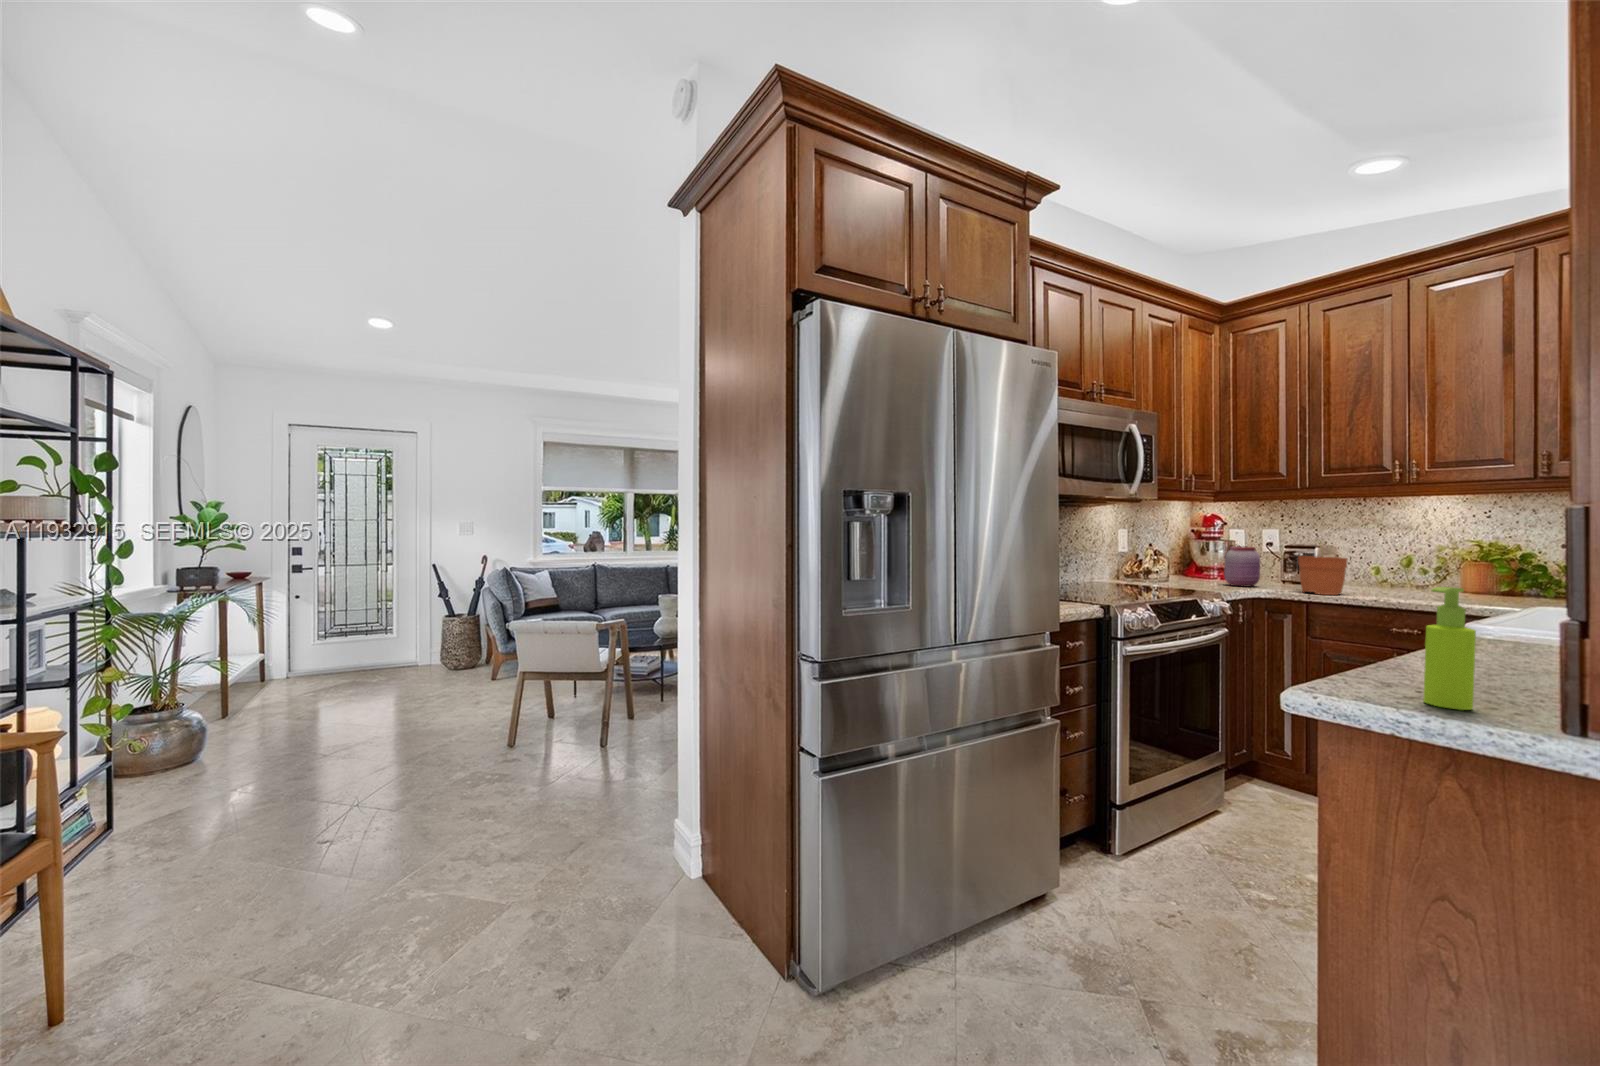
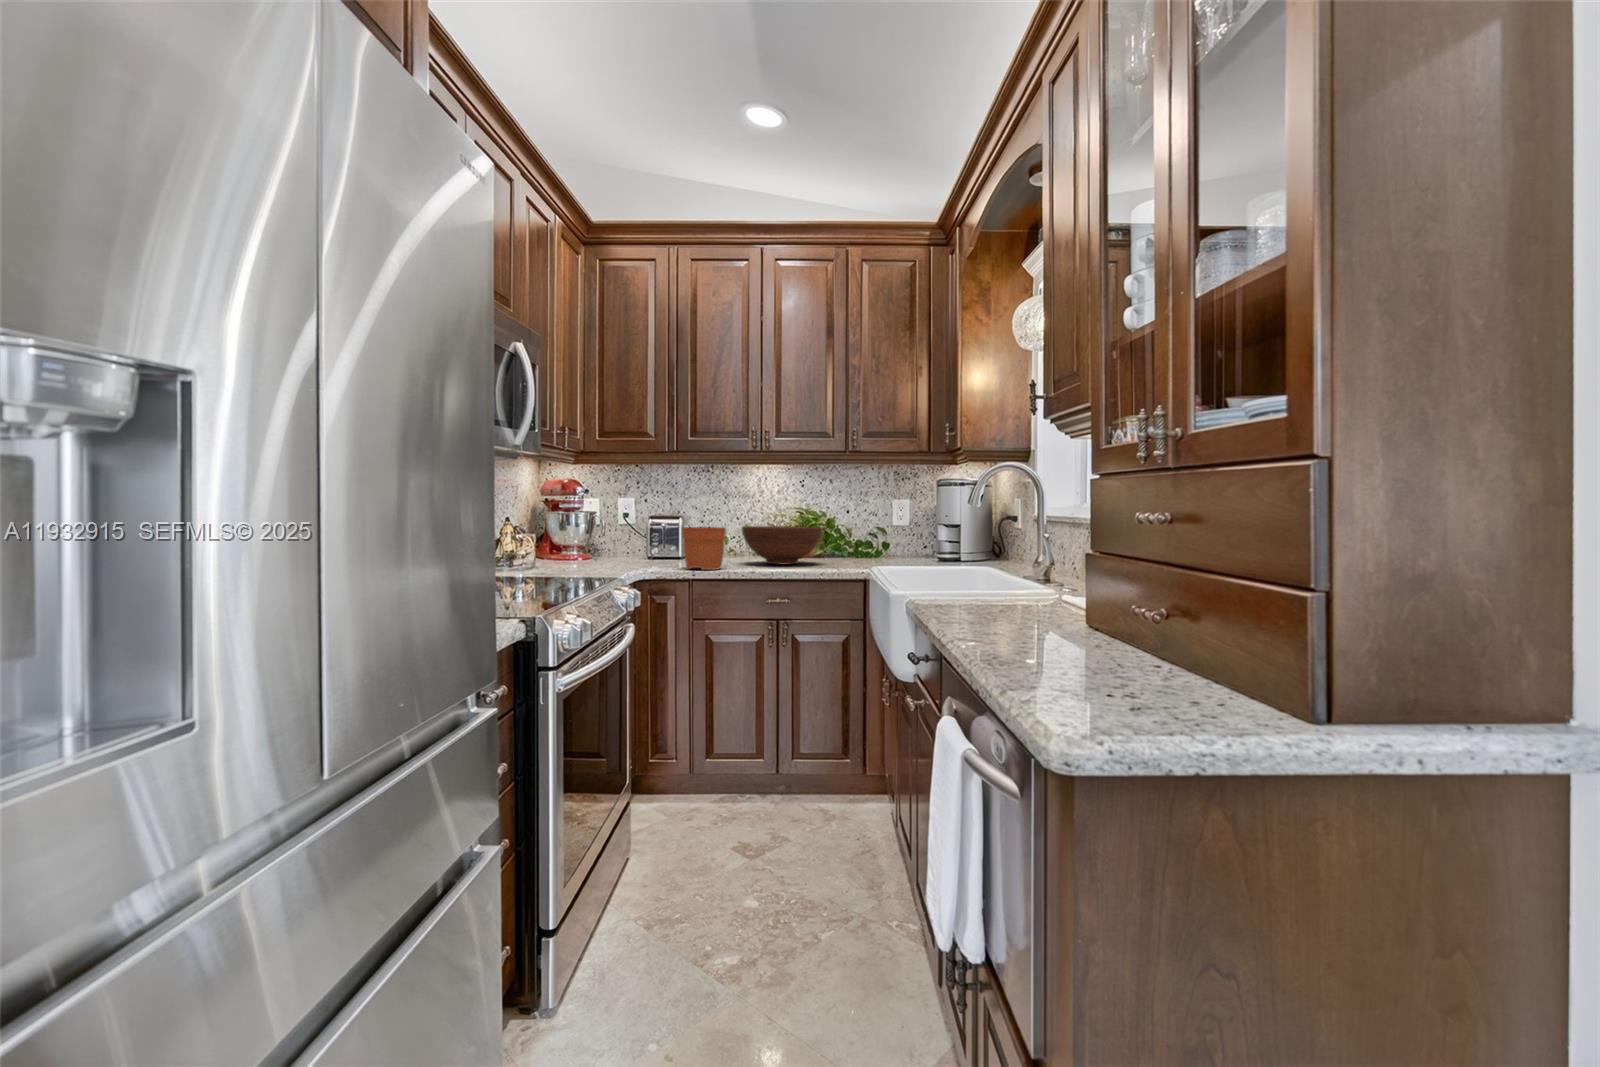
jar: present [1224,546,1260,587] -> none [601,518,638,568]
fruit bowl: none [1380,558,1493,598] -> present [742,526,822,565]
soap dispenser: present [1424,587,1476,710] -> none [1151,546,1207,714]

